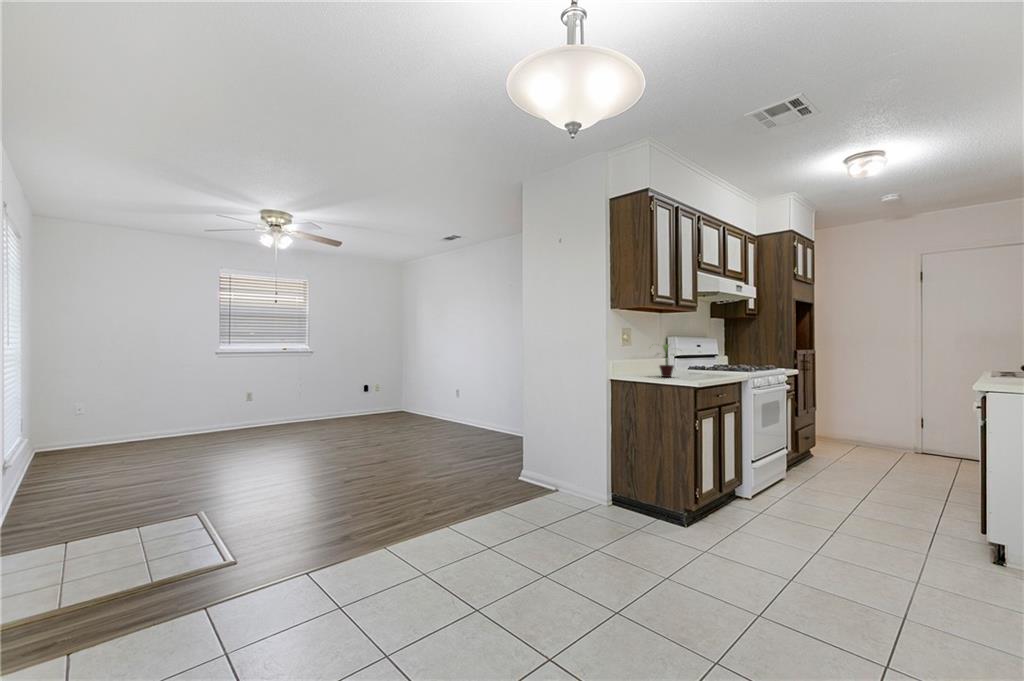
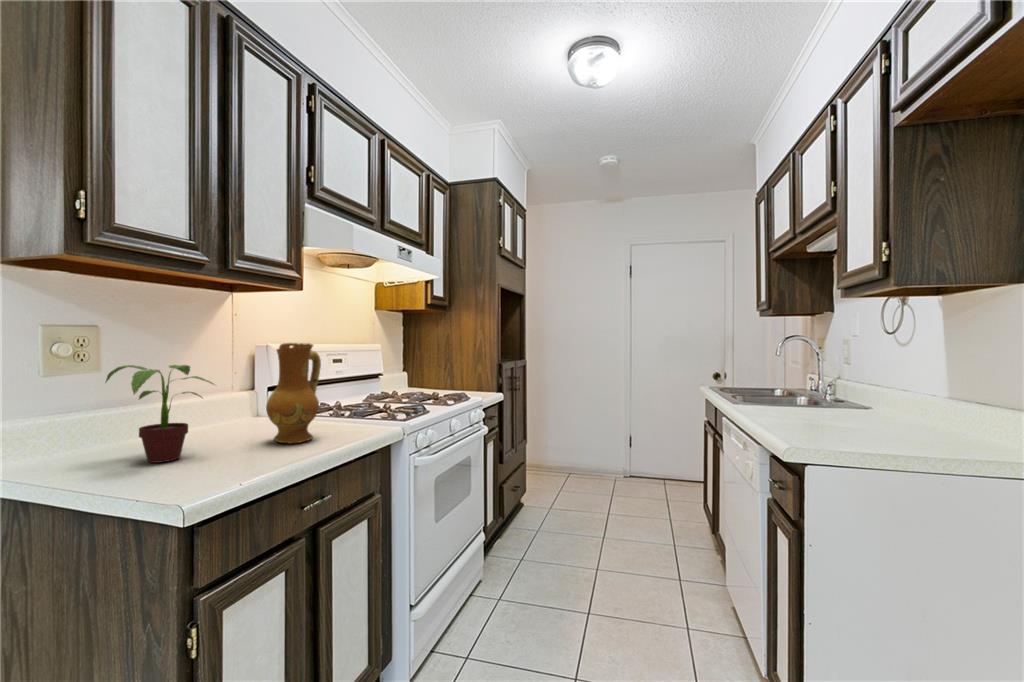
ceramic jug: none [694,336,715,376] -> present [266,343,321,444]

